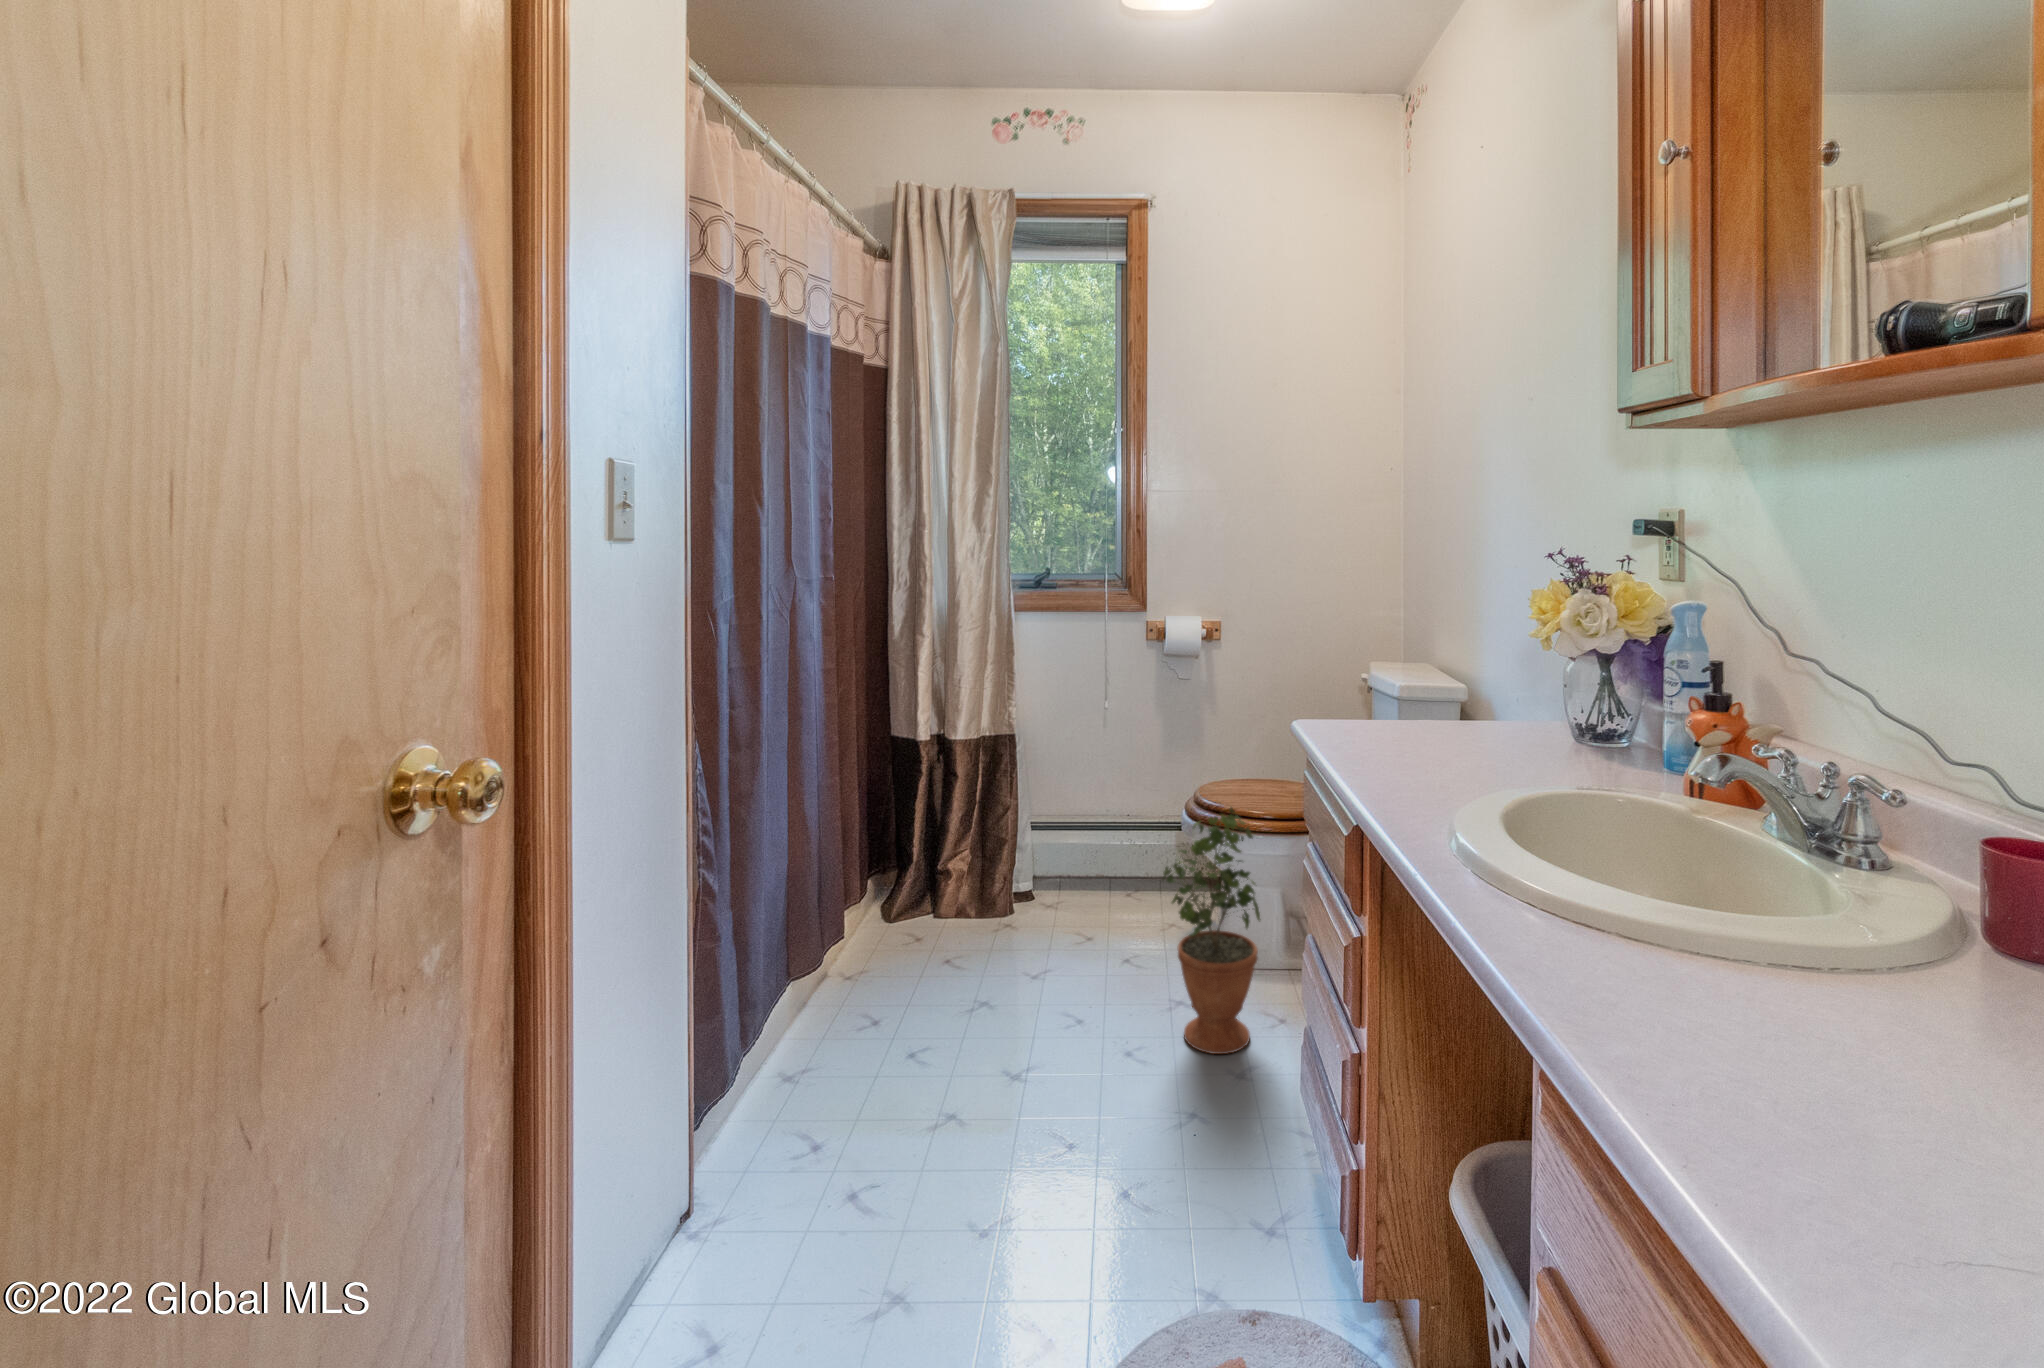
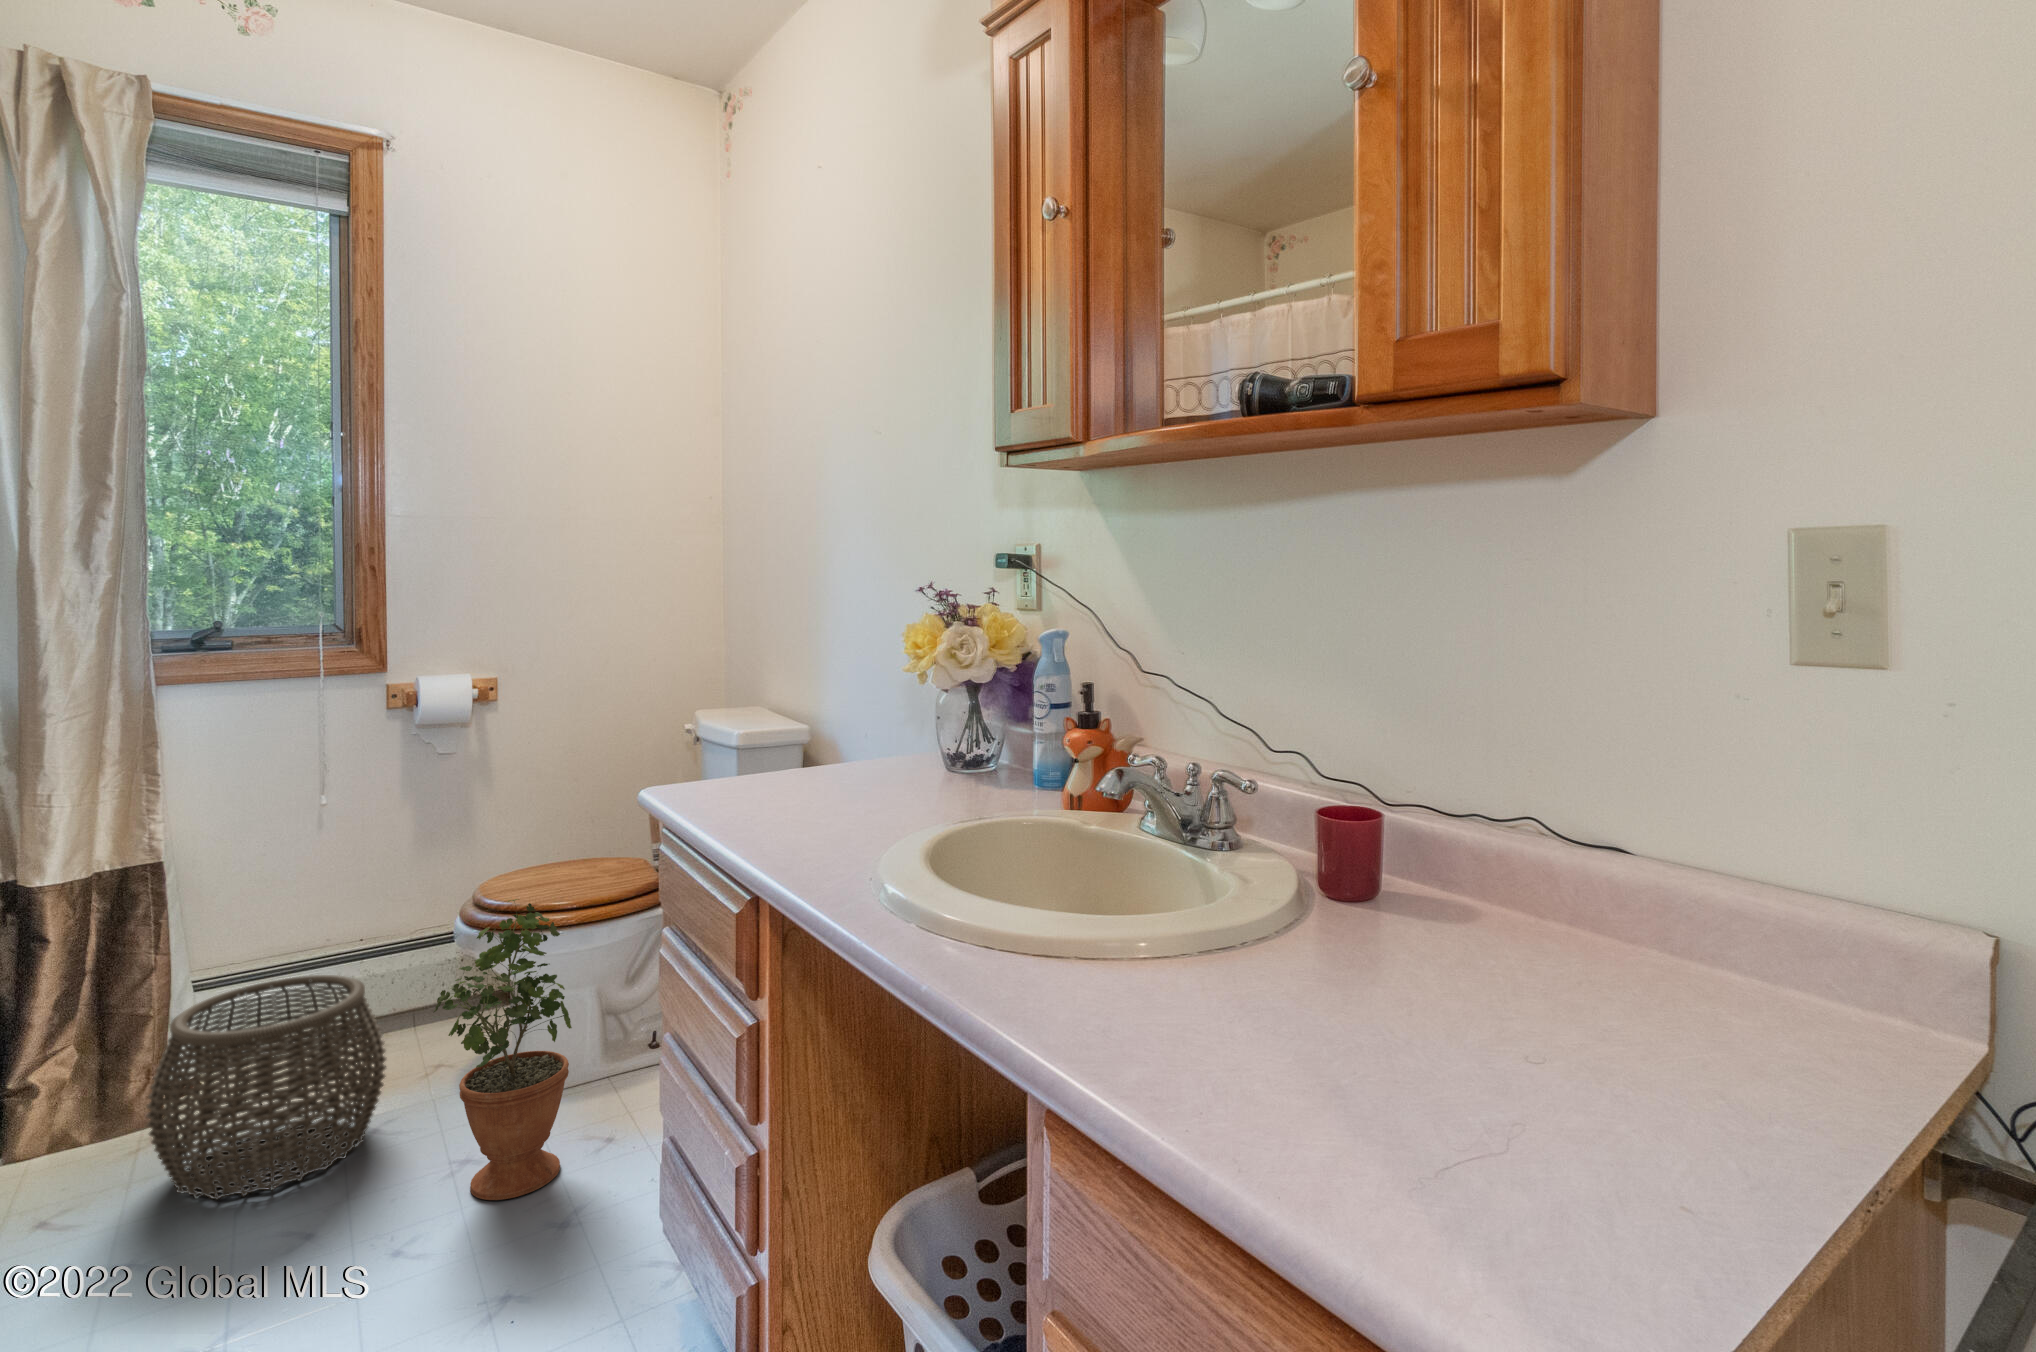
woven basket: none [997,831,1135,987] -> present [146,975,386,1199]

